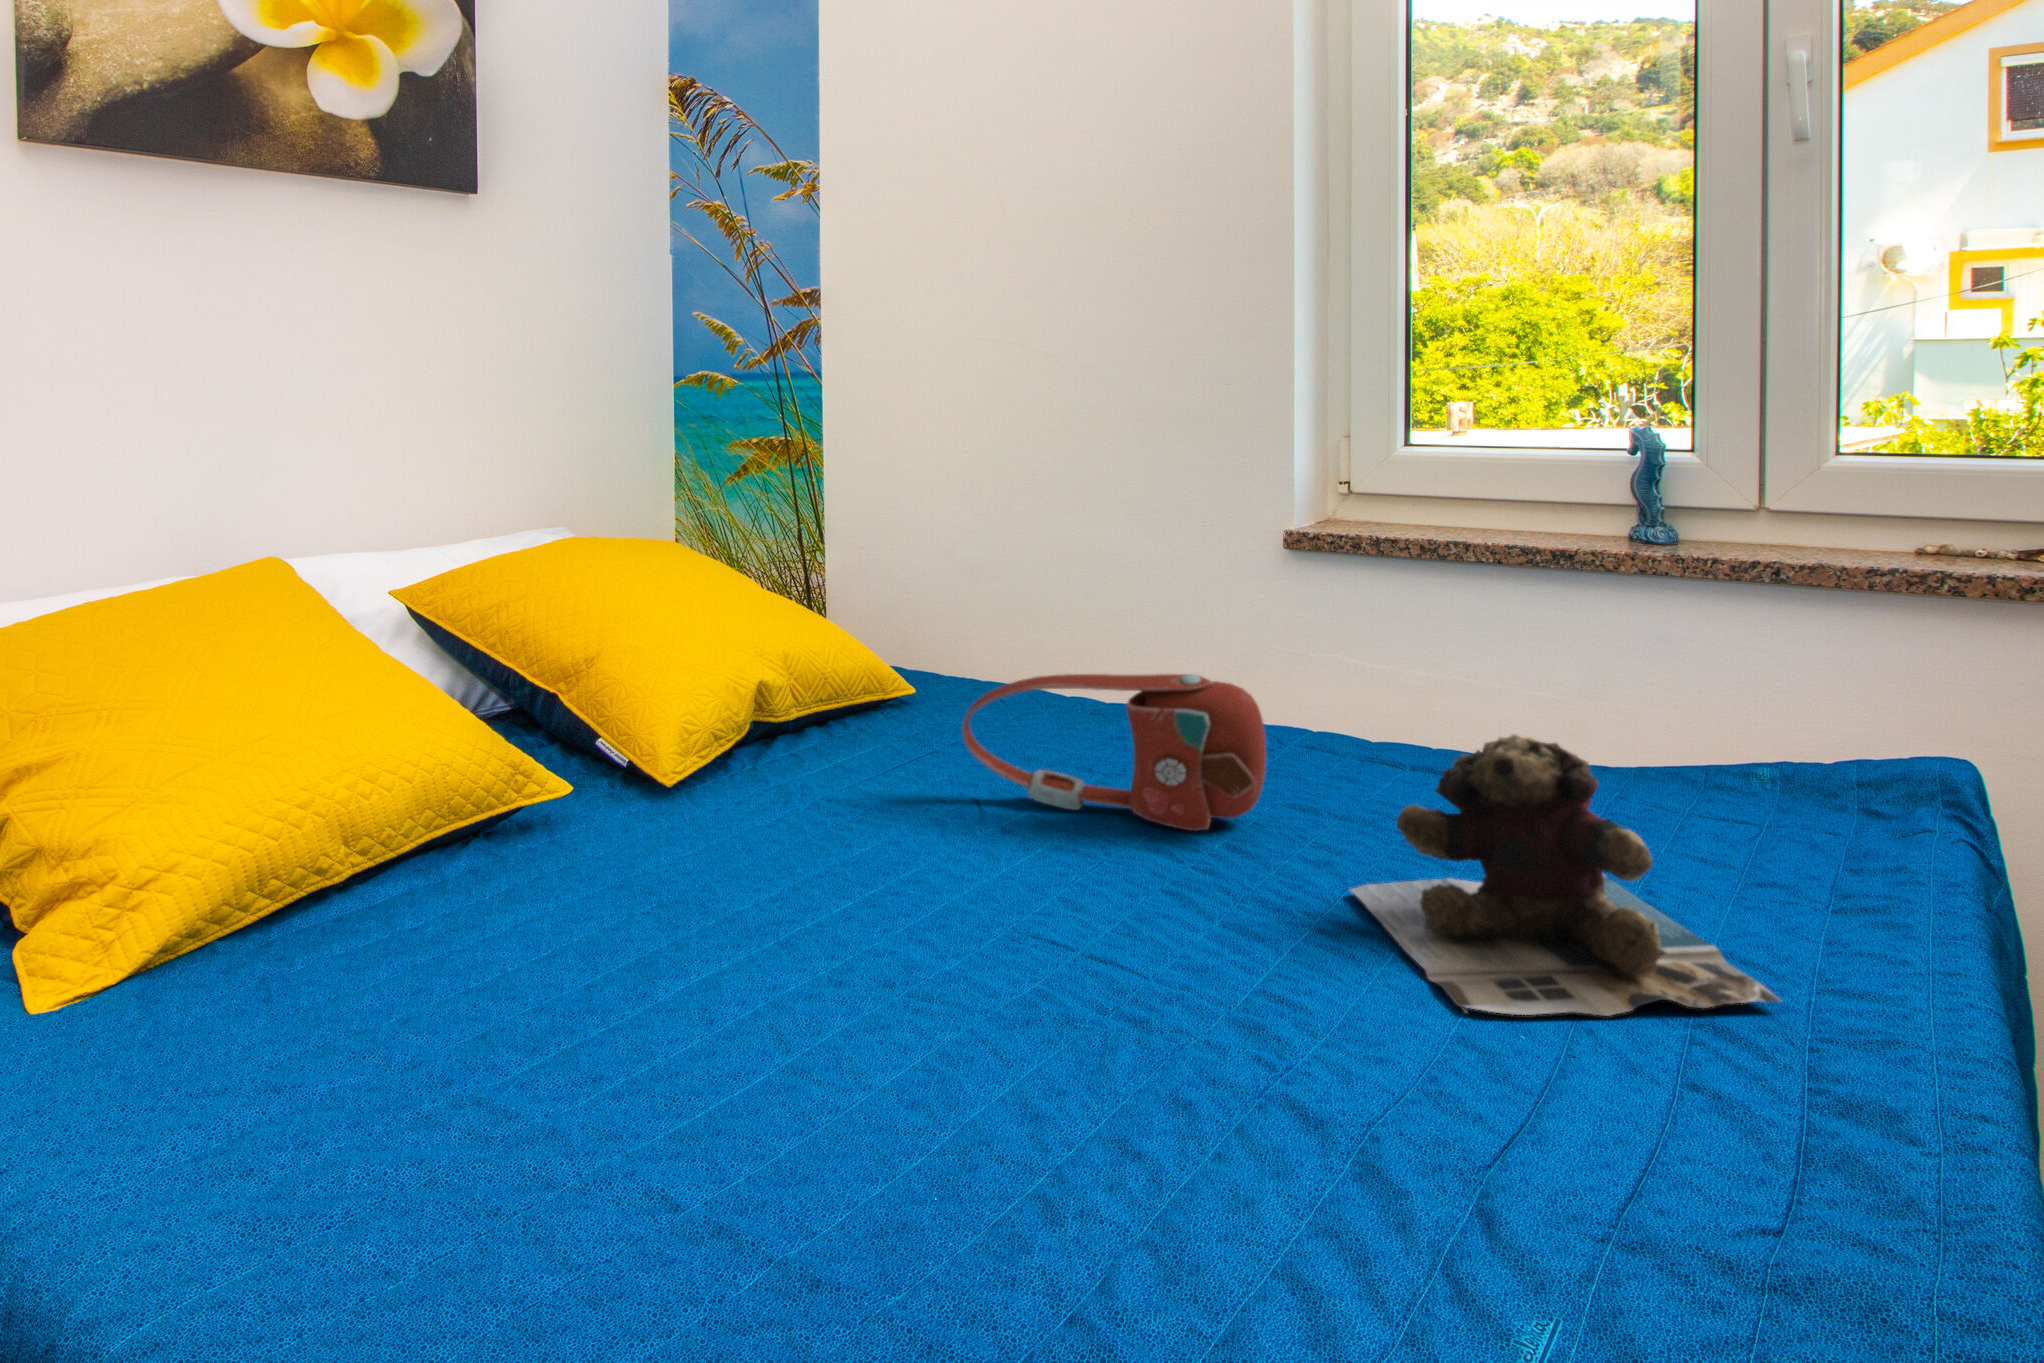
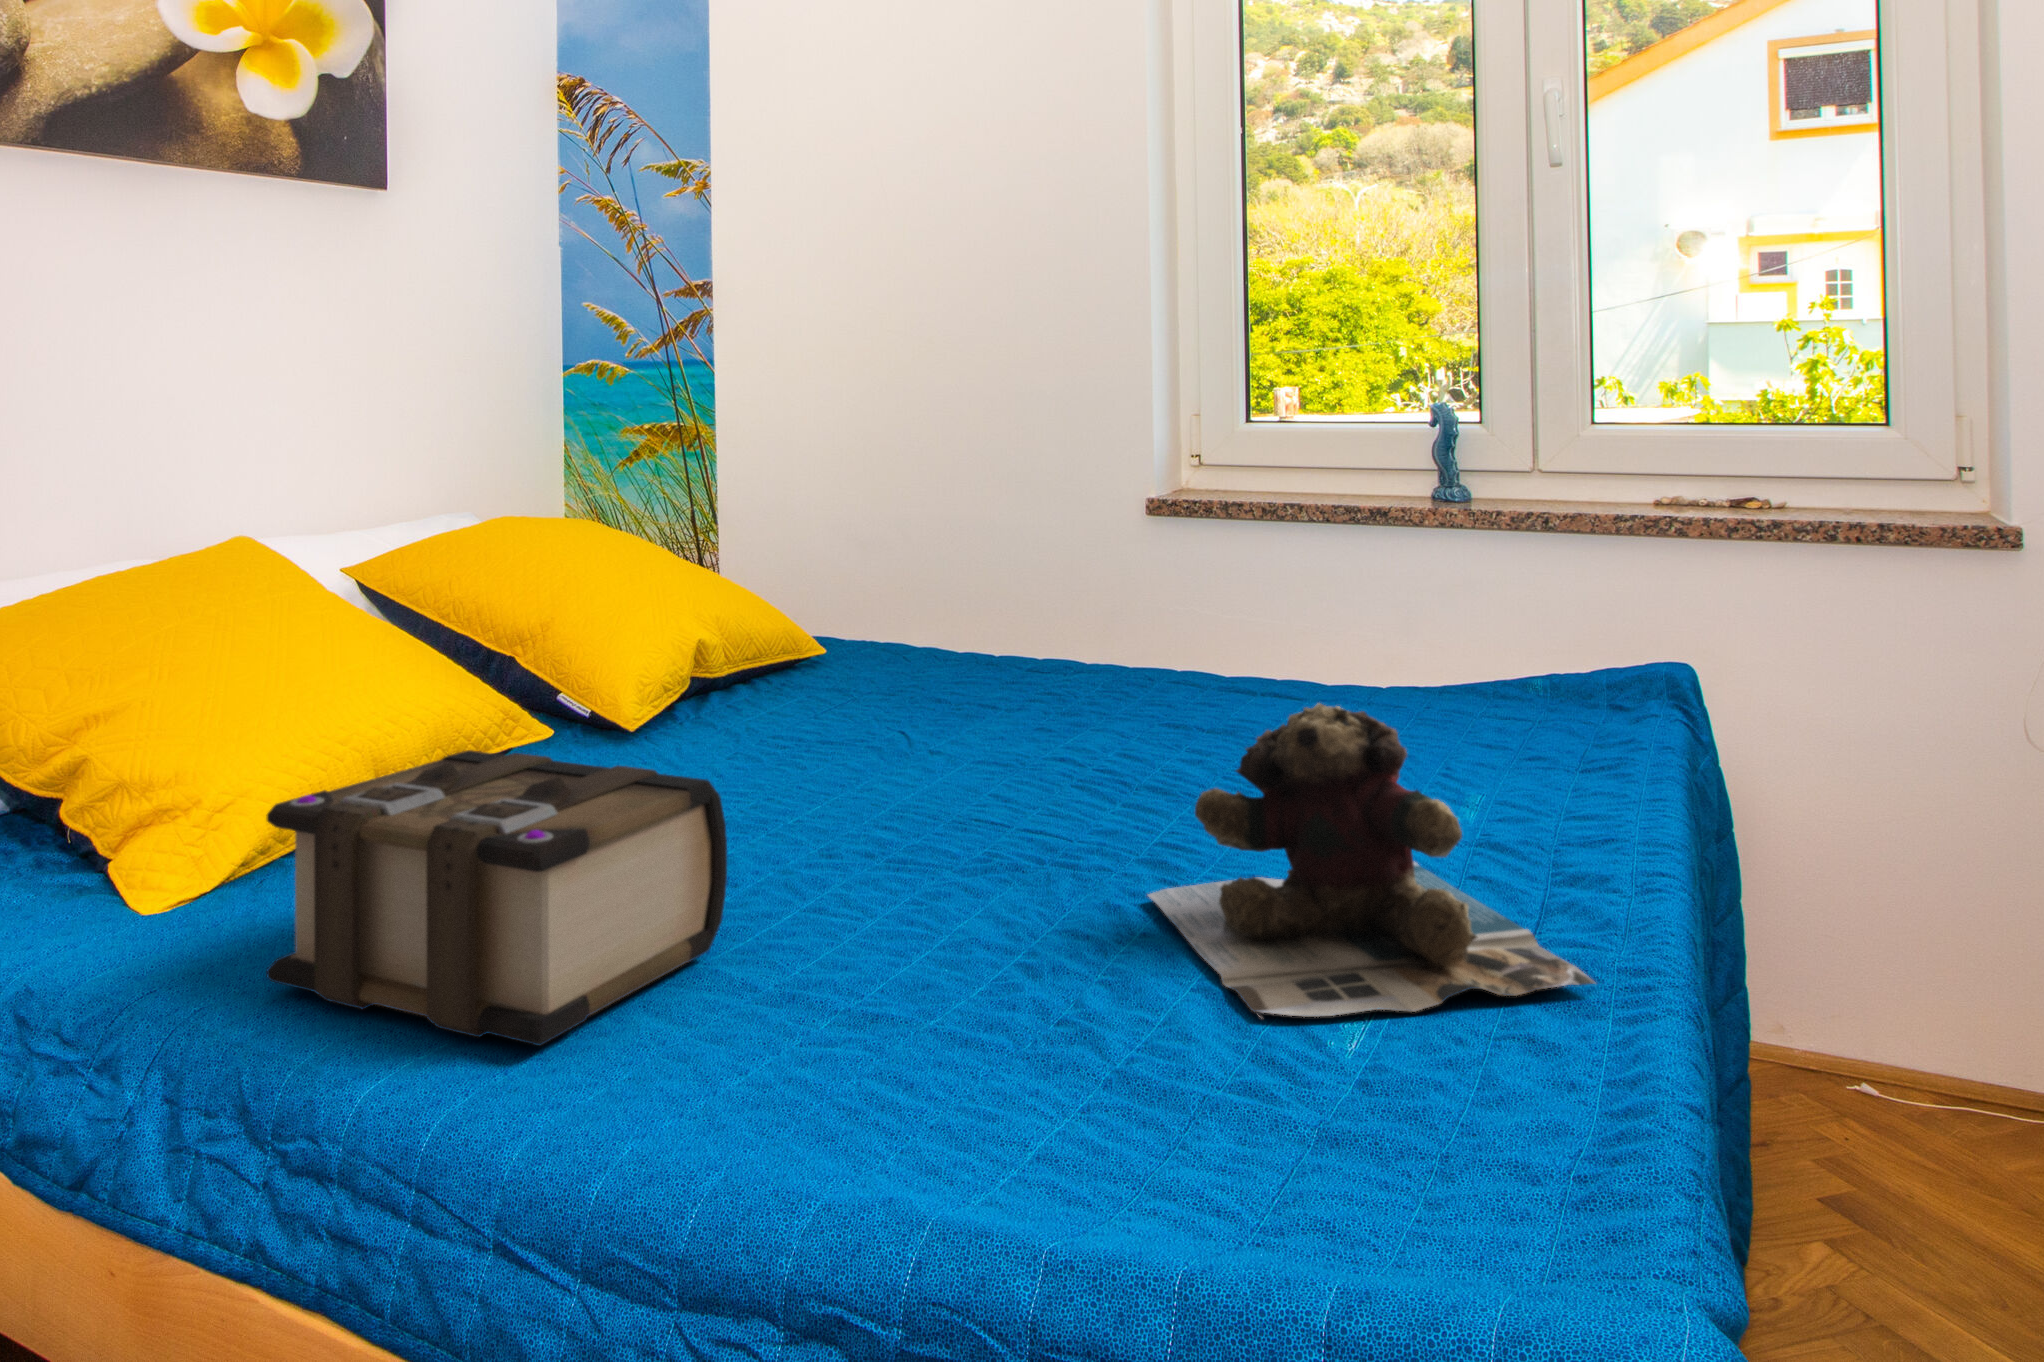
handbag: present [962,674,1266,831] -> none [723,663,1065,844]
book: none [646,745,994,995] -> present [266,750,727,1046]

